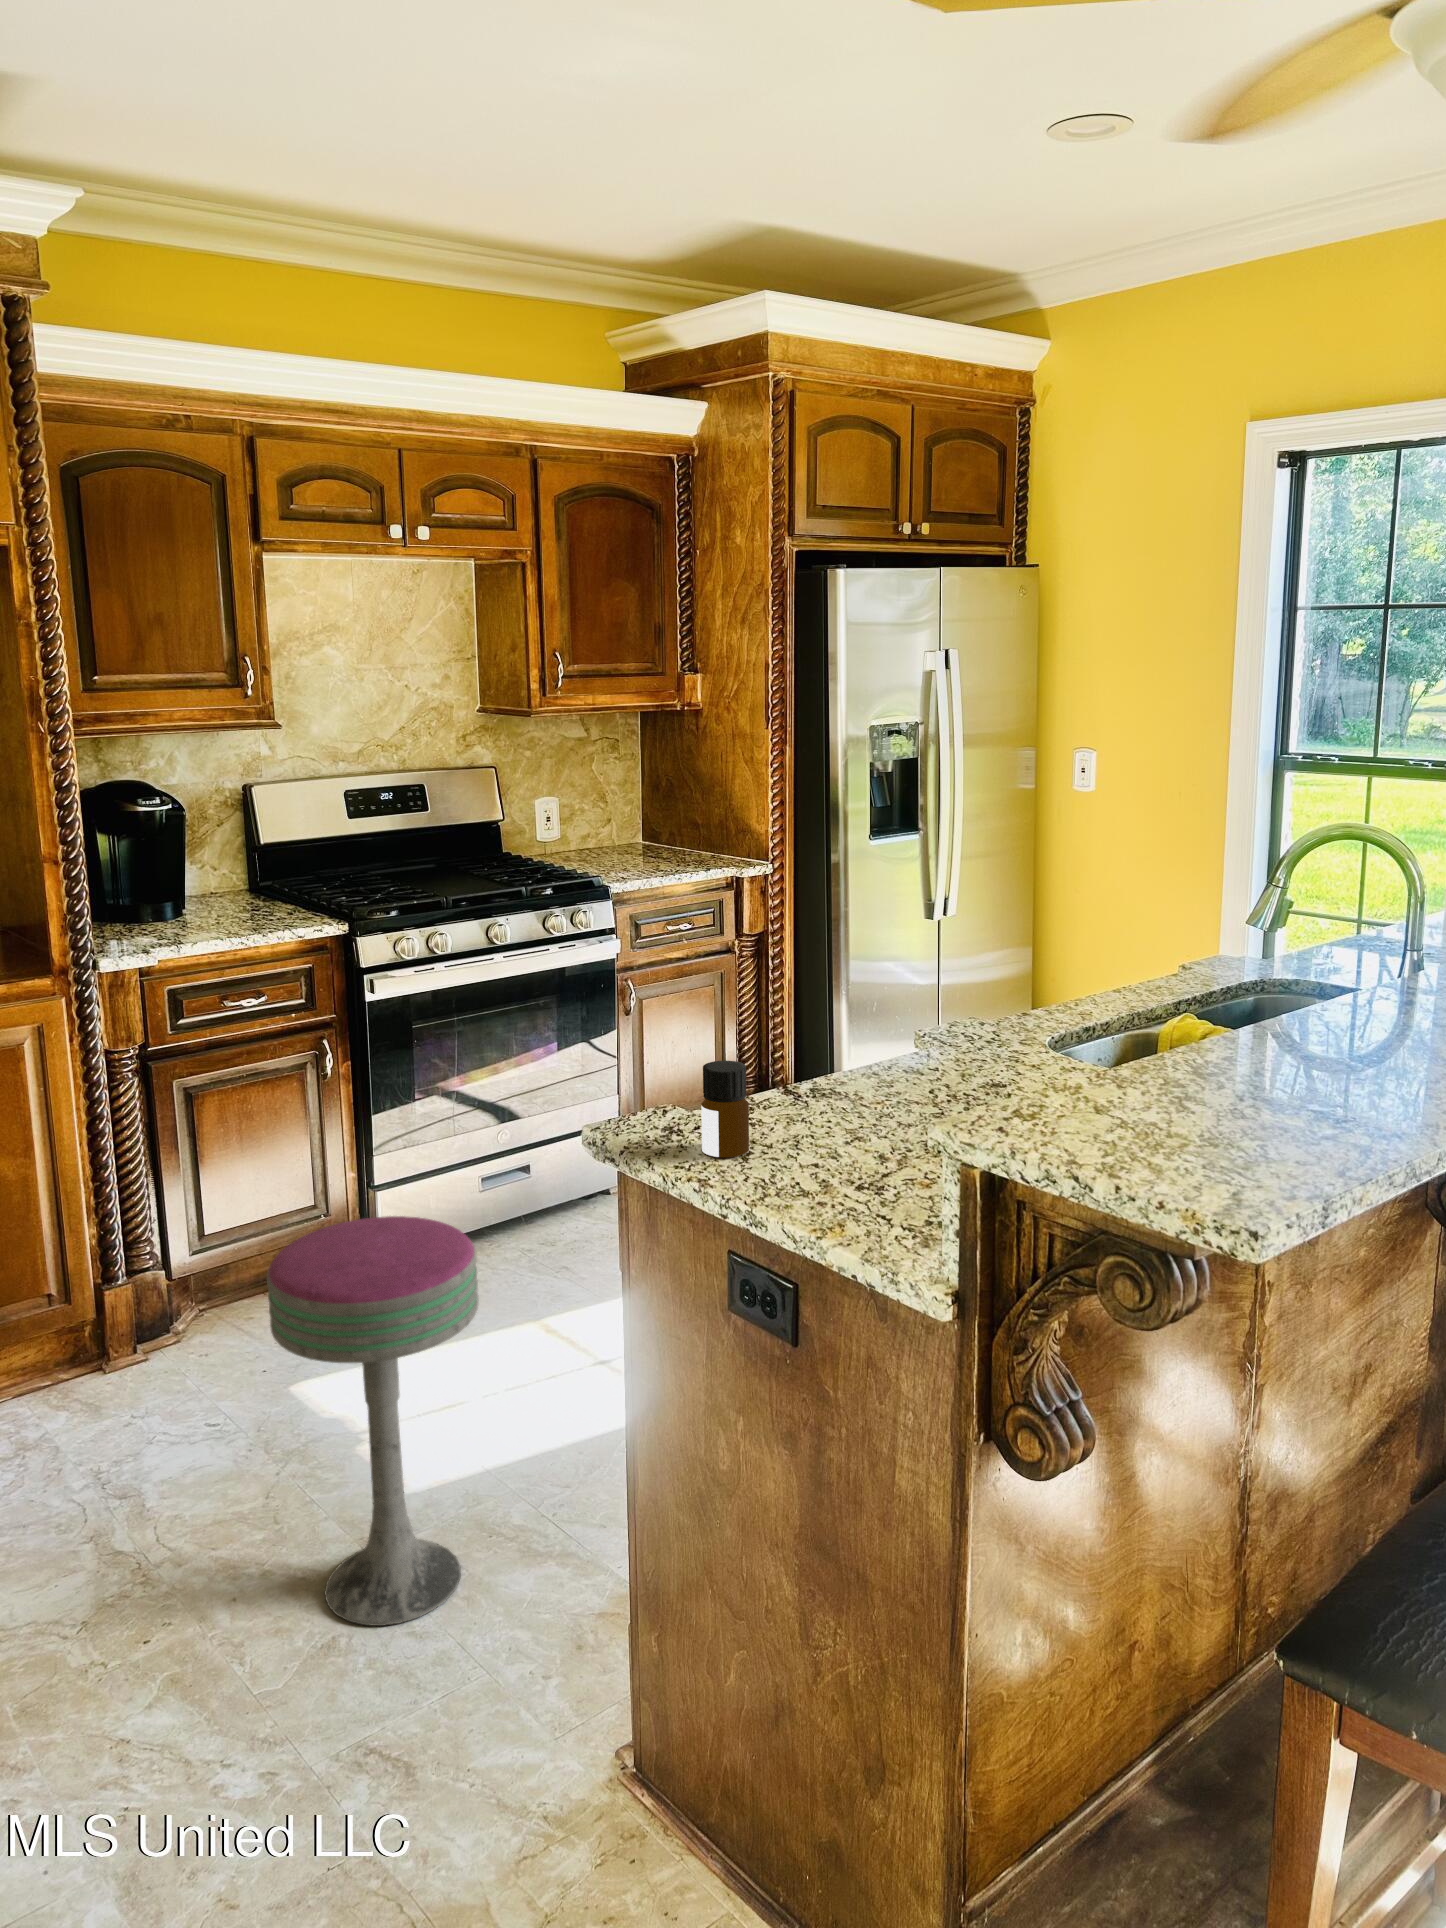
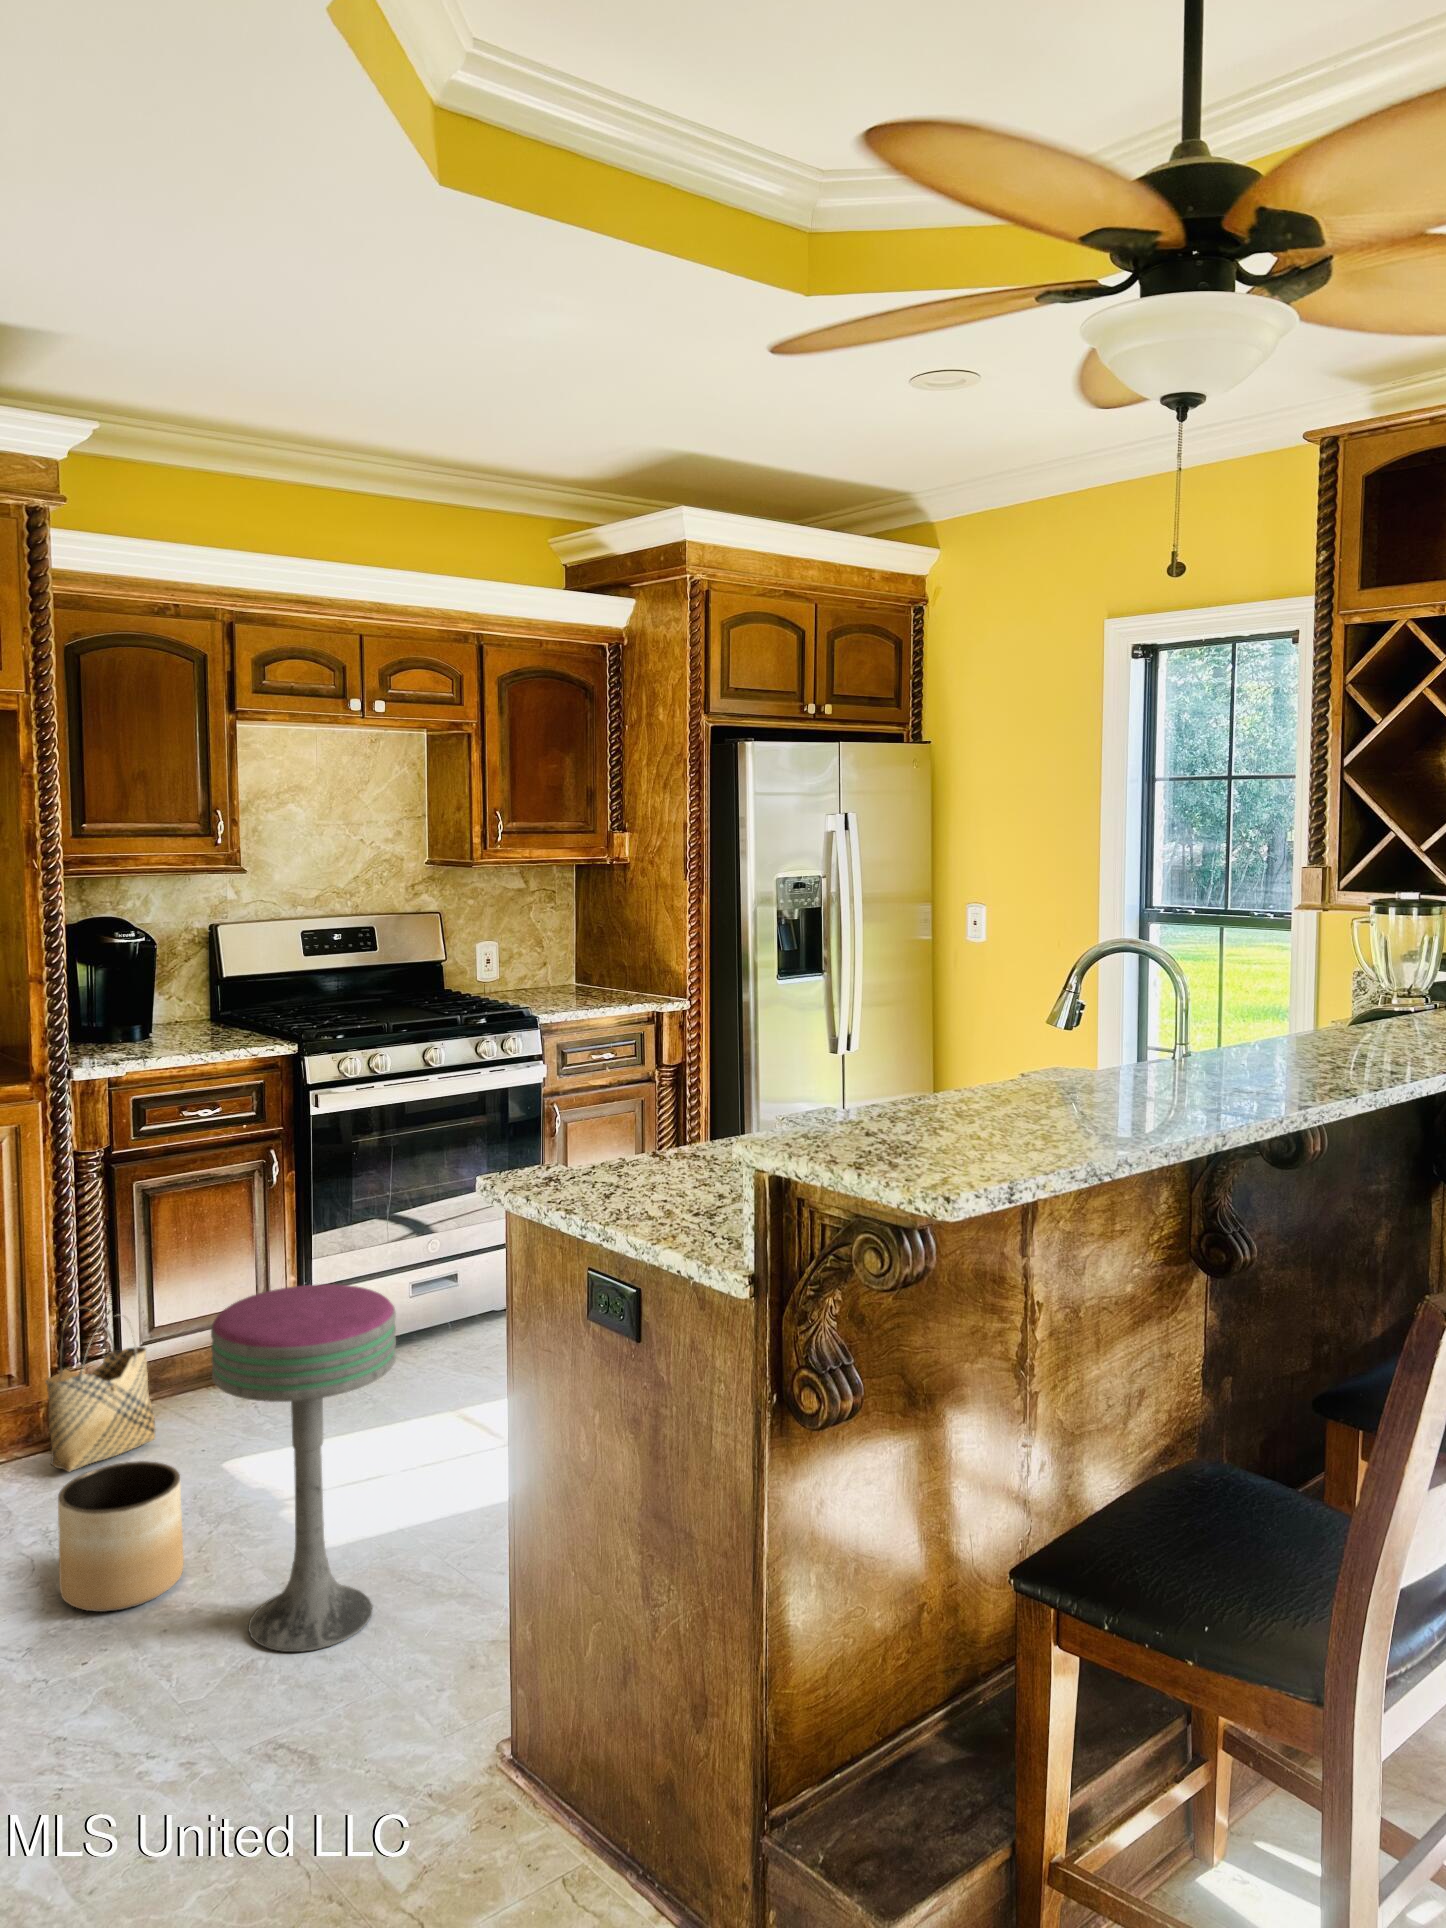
bottle: present [701,1061,749,1157] -> none [573,1117,612,1194]
woven basket: none [89,1217,213,1396] -> present [45,1307,155,1472]
planter: none [107,1402,250,1572] -> present [58,1461,184,1612]

